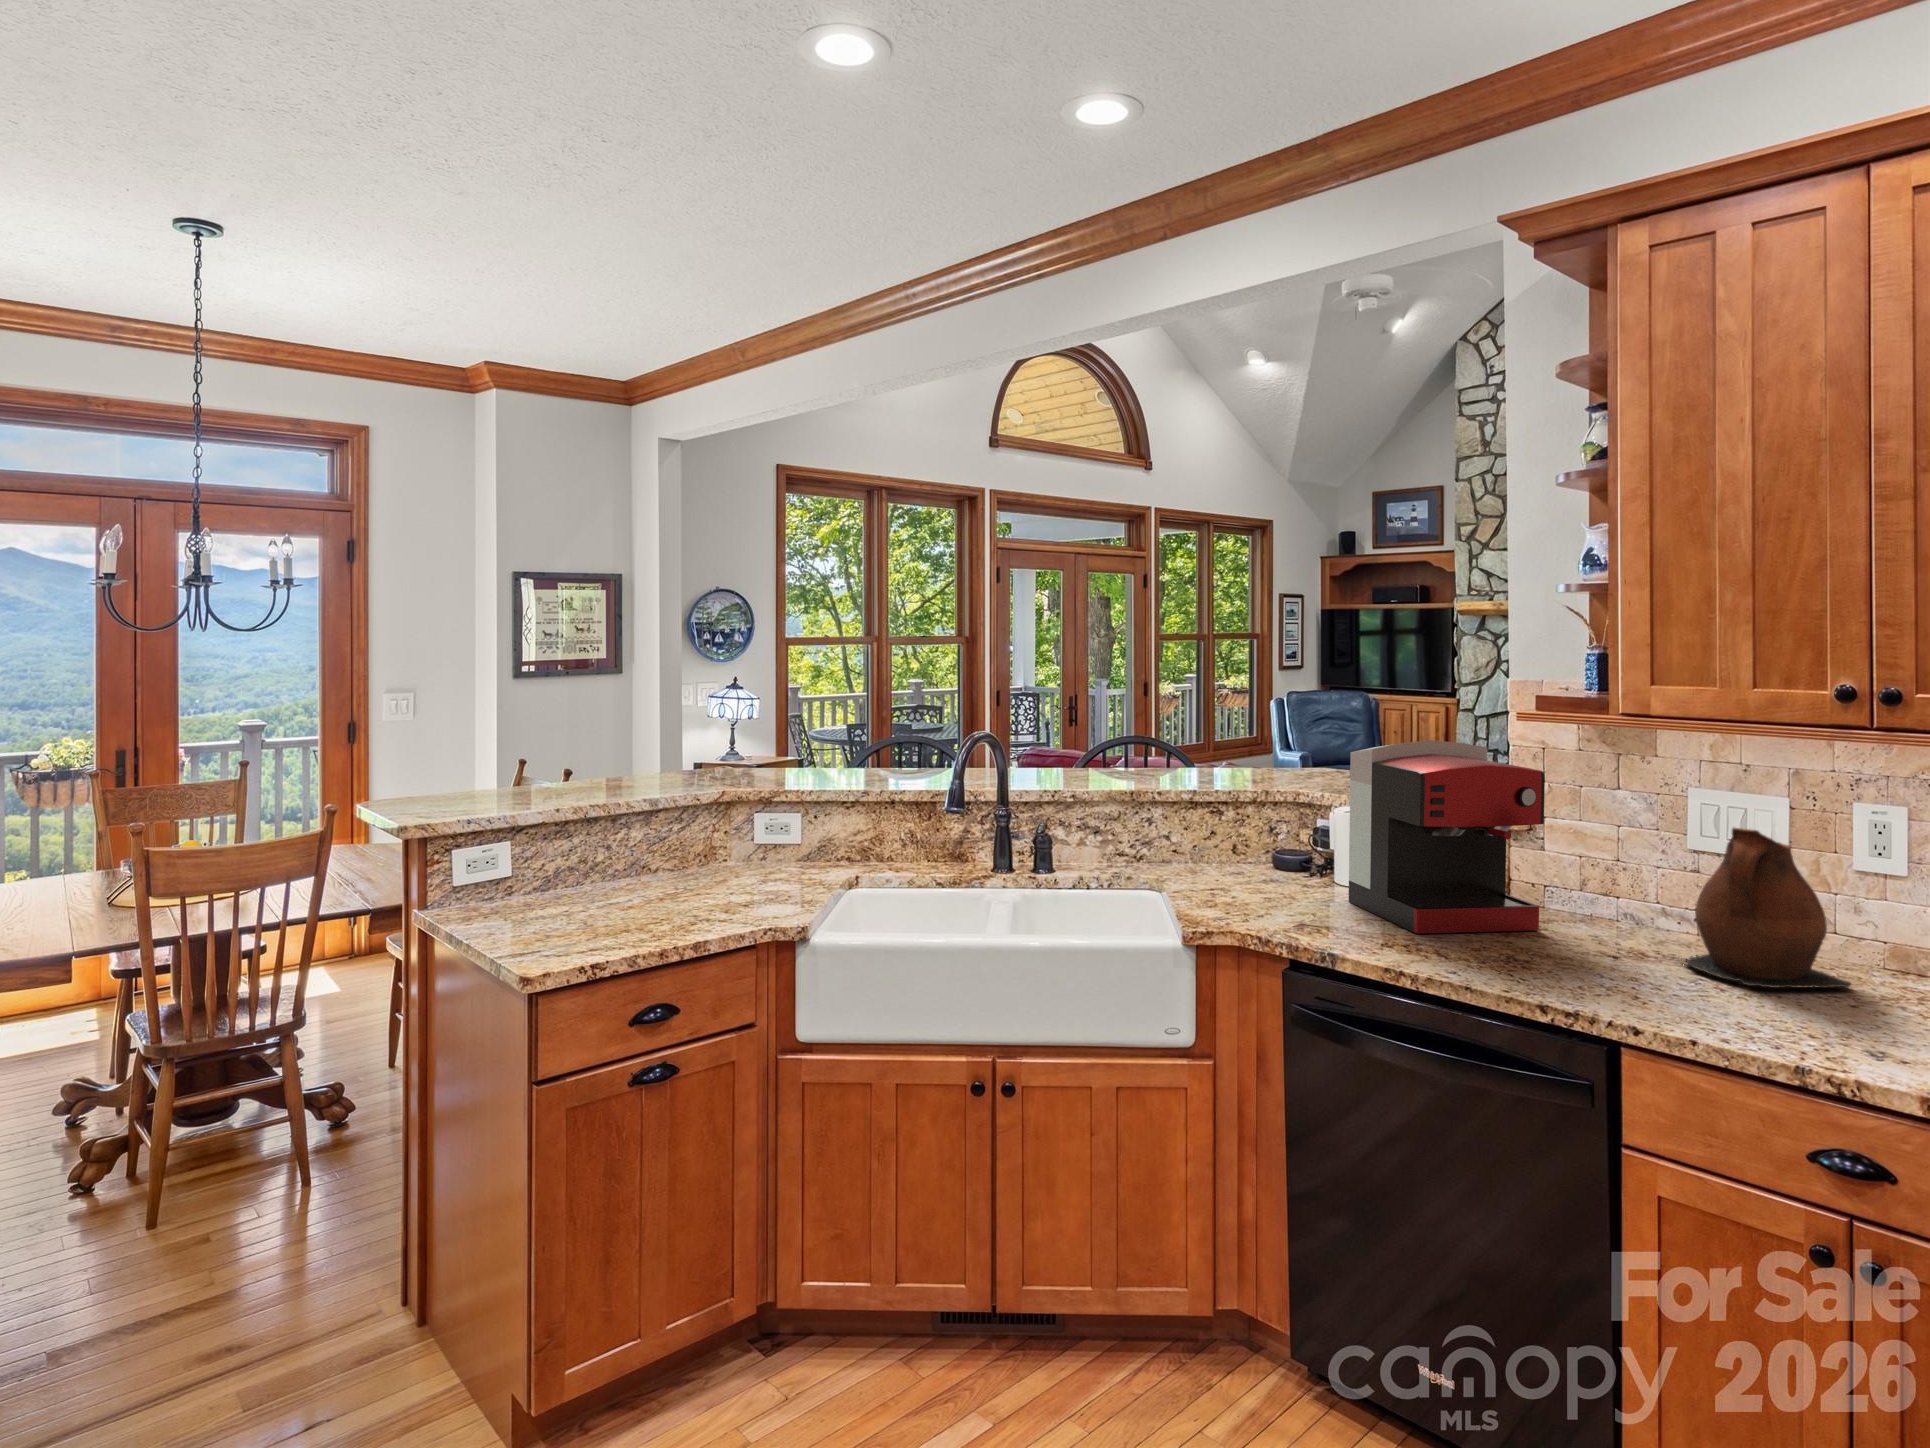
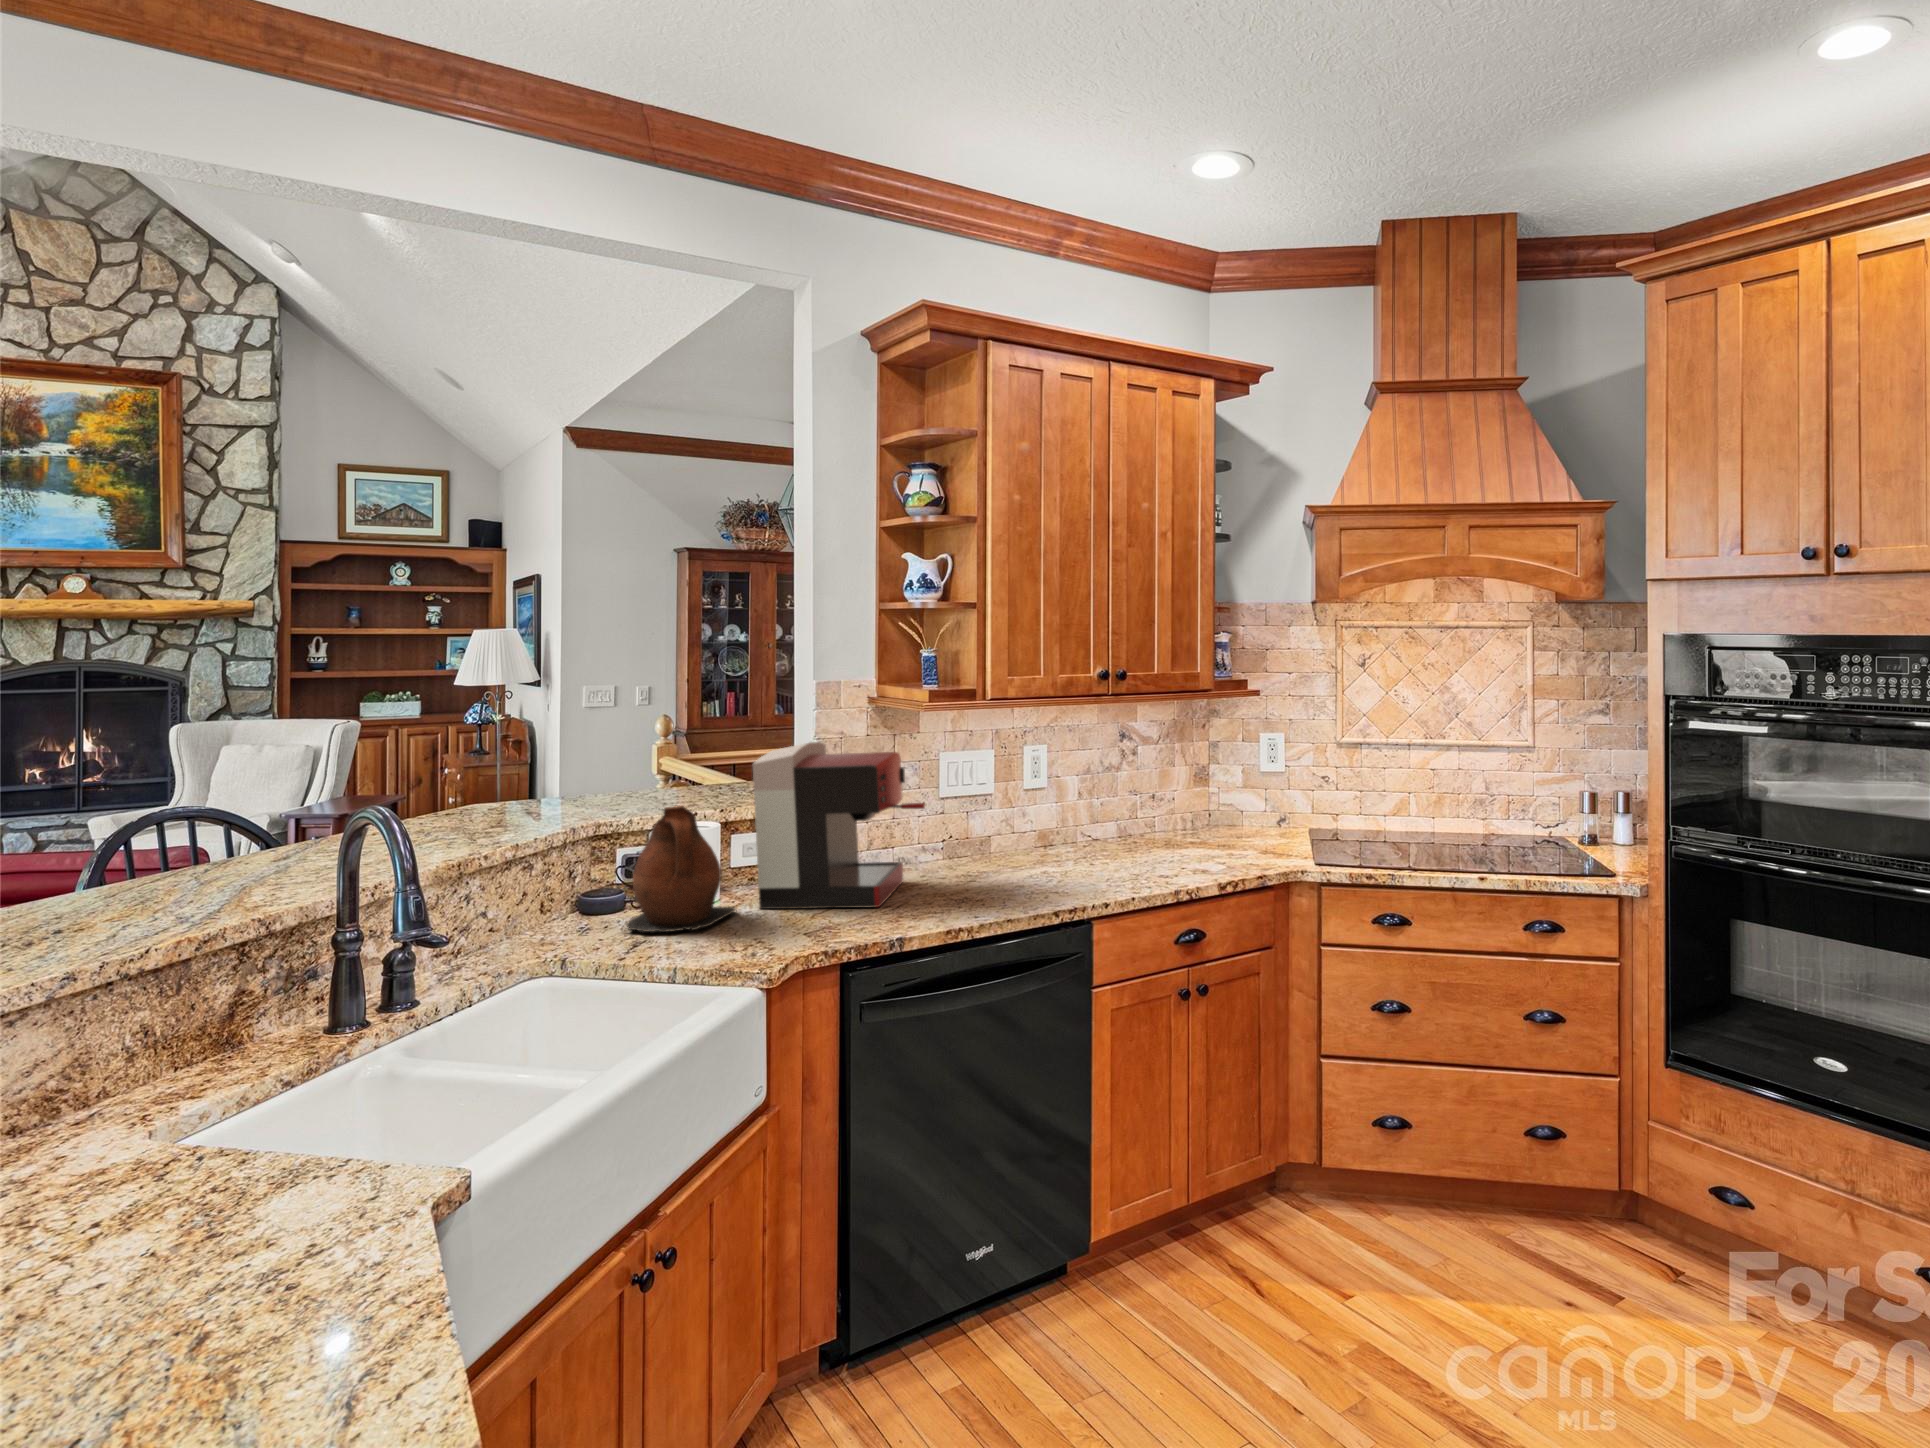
ceramic pitcher: present [1678,828,1851,988] -> present [627,806,735,932]

